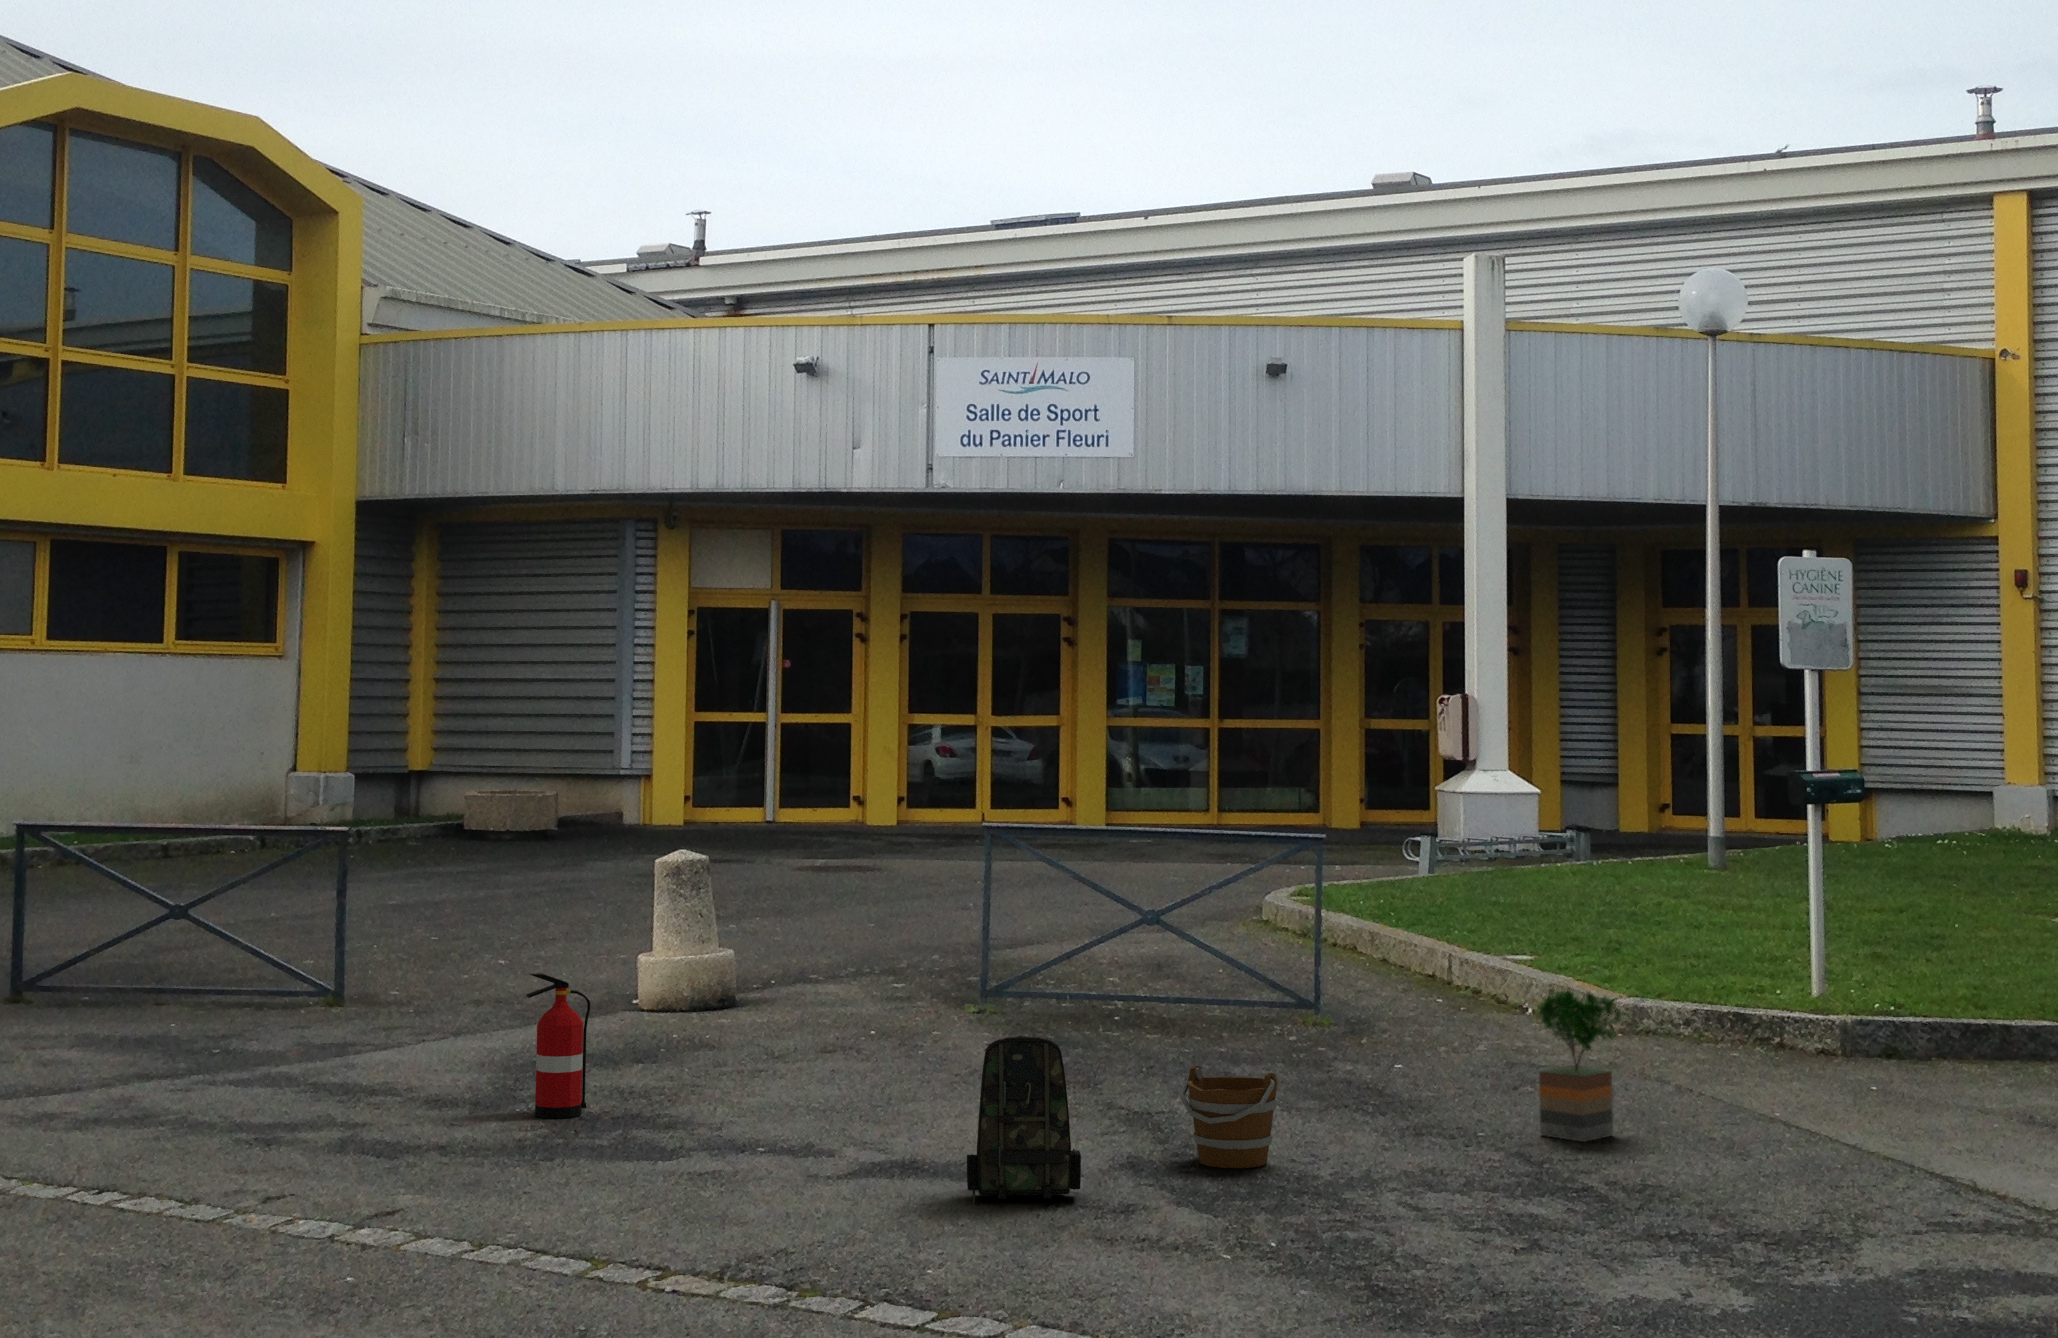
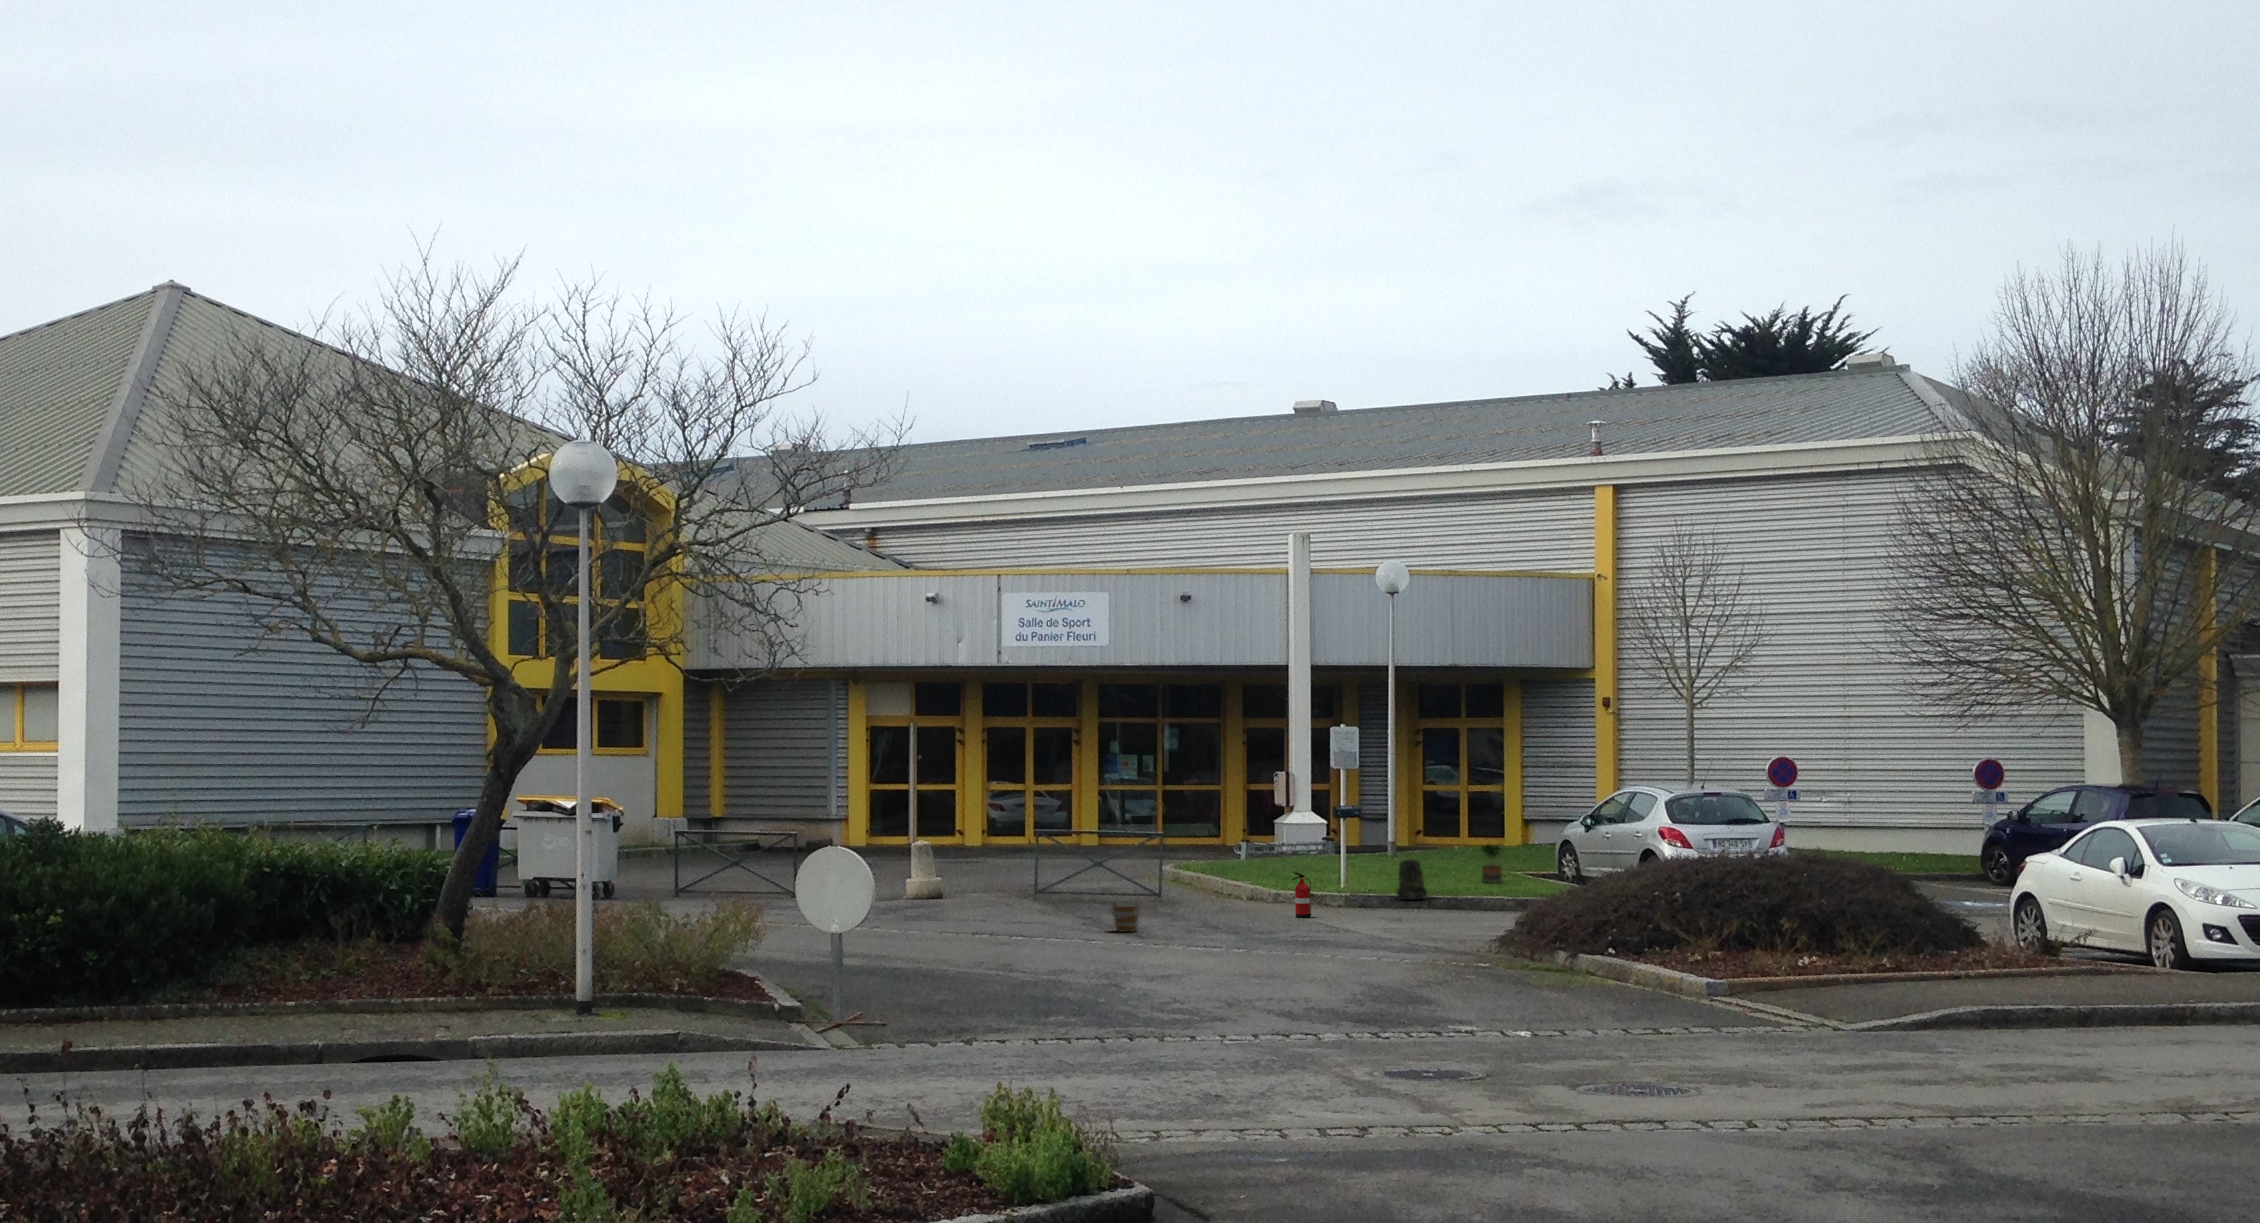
fire extinguisher: present [527,973,590,1119] -> present [1292,873,1312,918]
potted tree: present [1539,991,1624,1142] -> present [1482,844,1503,883]
backpack: present [967,1036,1081,1203] -> present [1397,860,1427,900]

